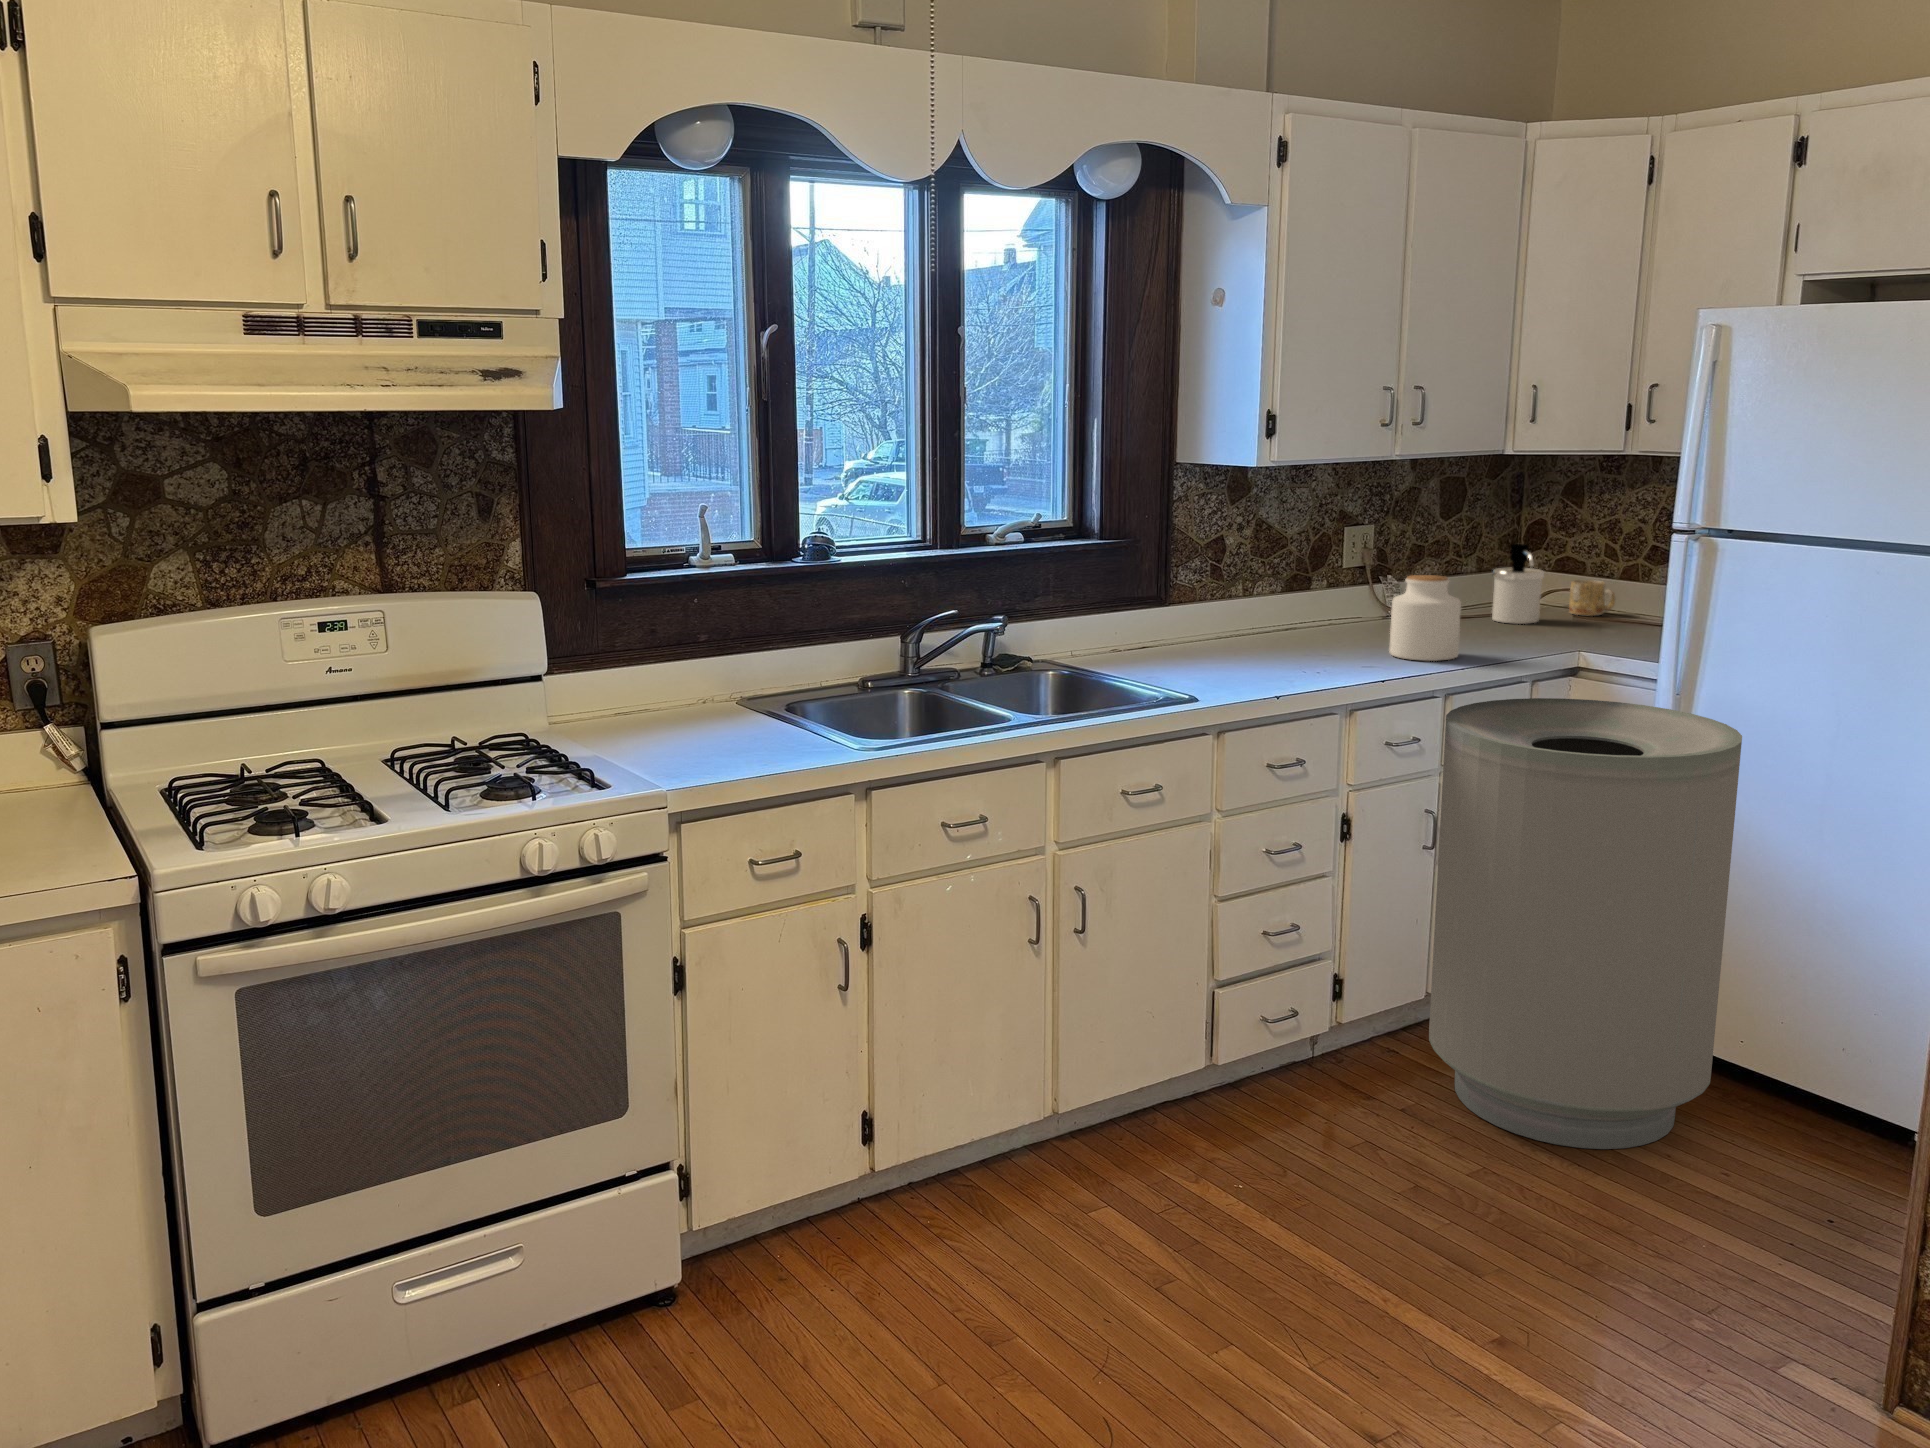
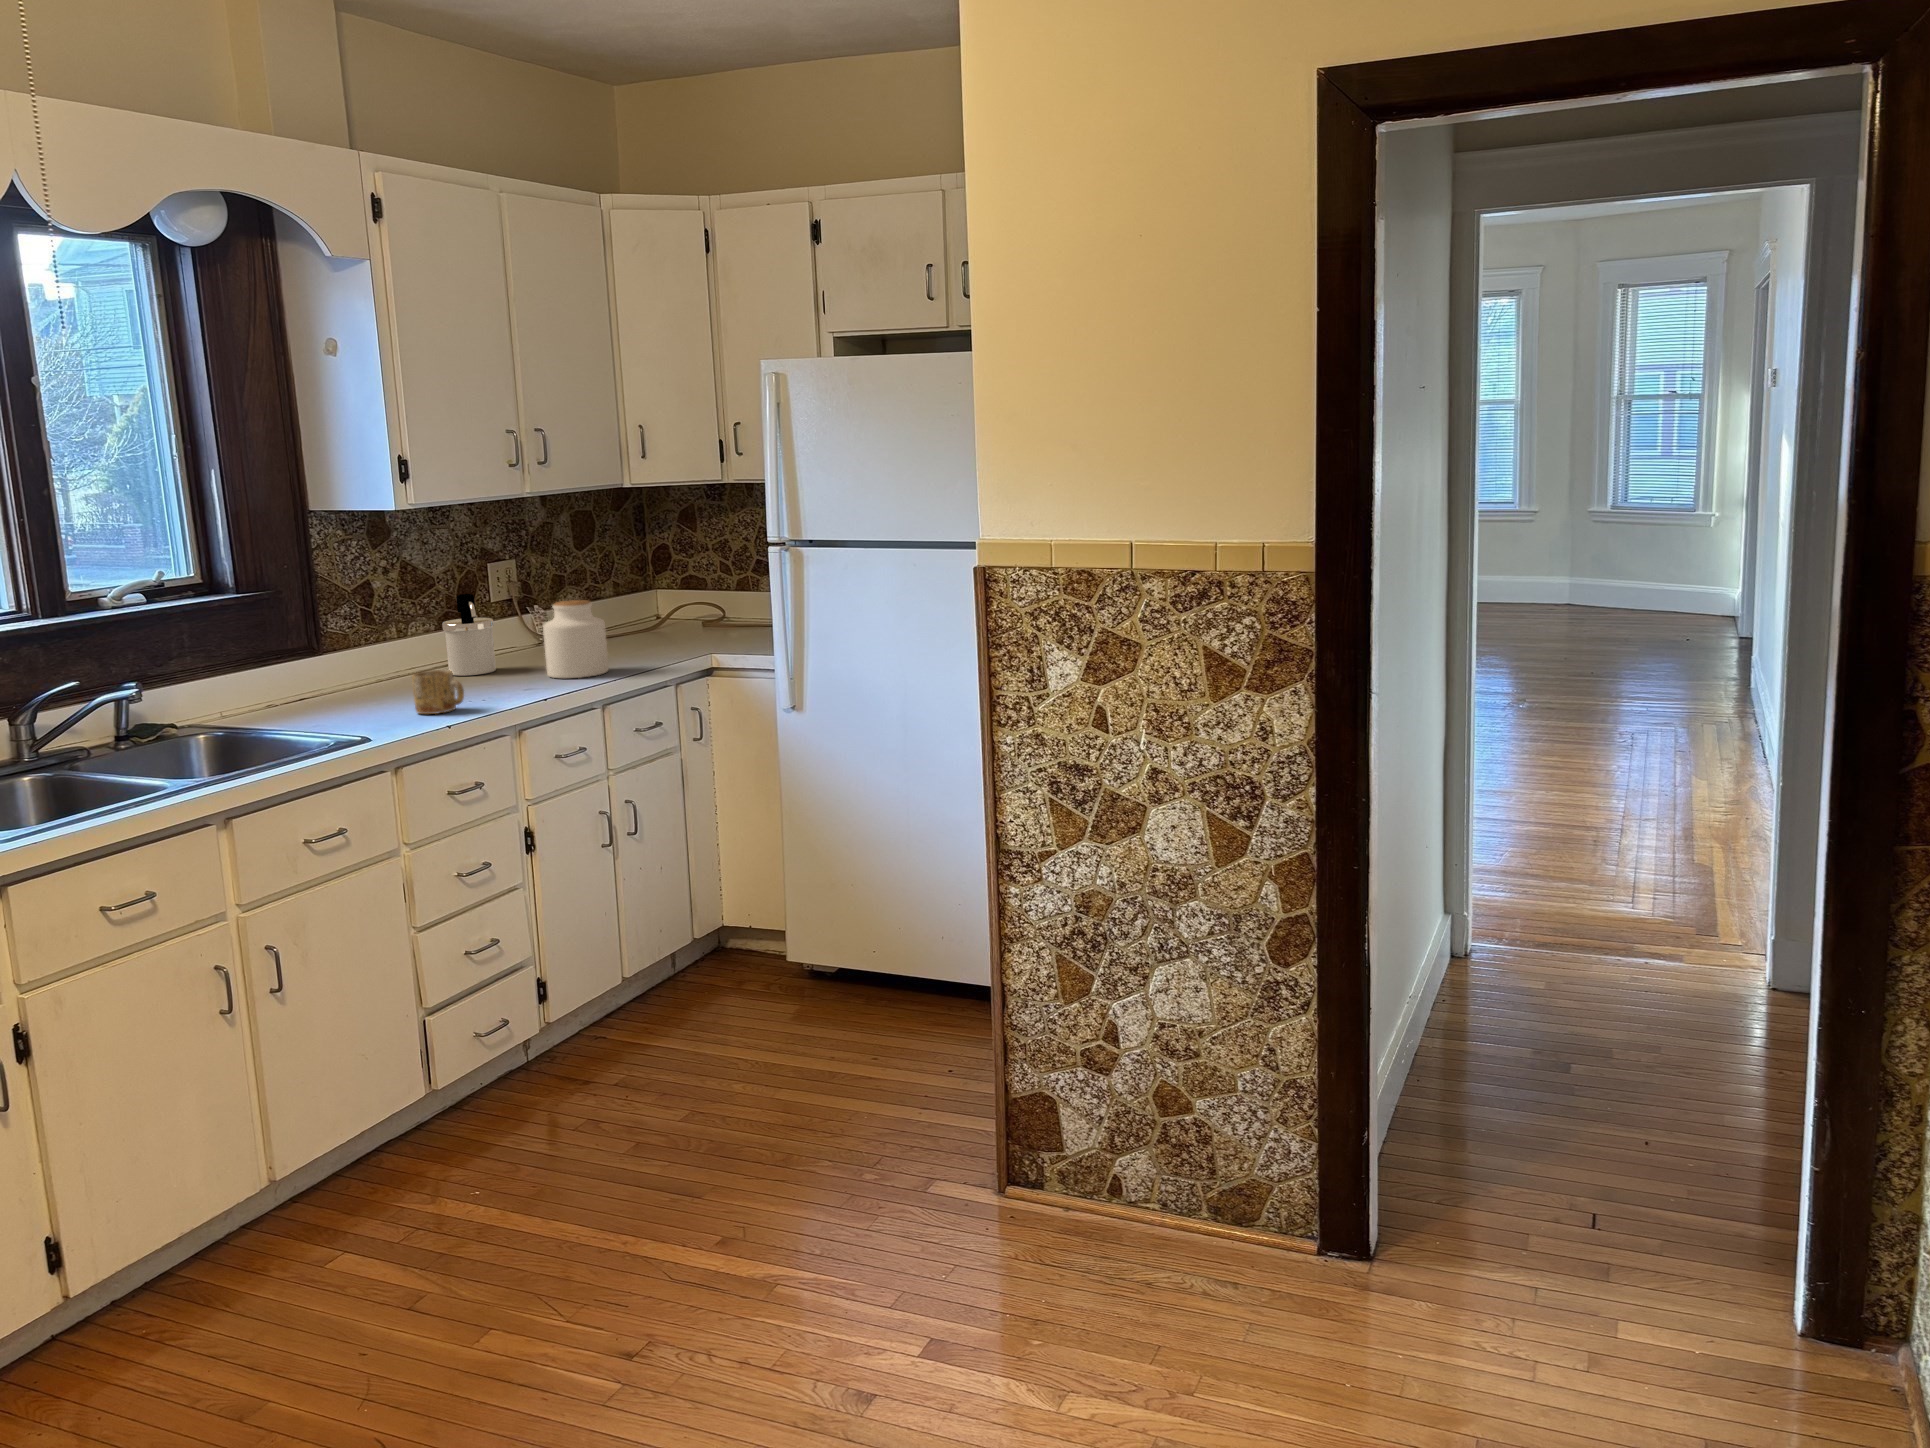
soap dispenser: present [1492,544,1544,624] -> present [442,594,496,676]
mug: present [1569,580,1615,616] -> present [412,670,464,714]
trash can: present [1429,698,1742,1149] -> none [606,692,856,1074]

